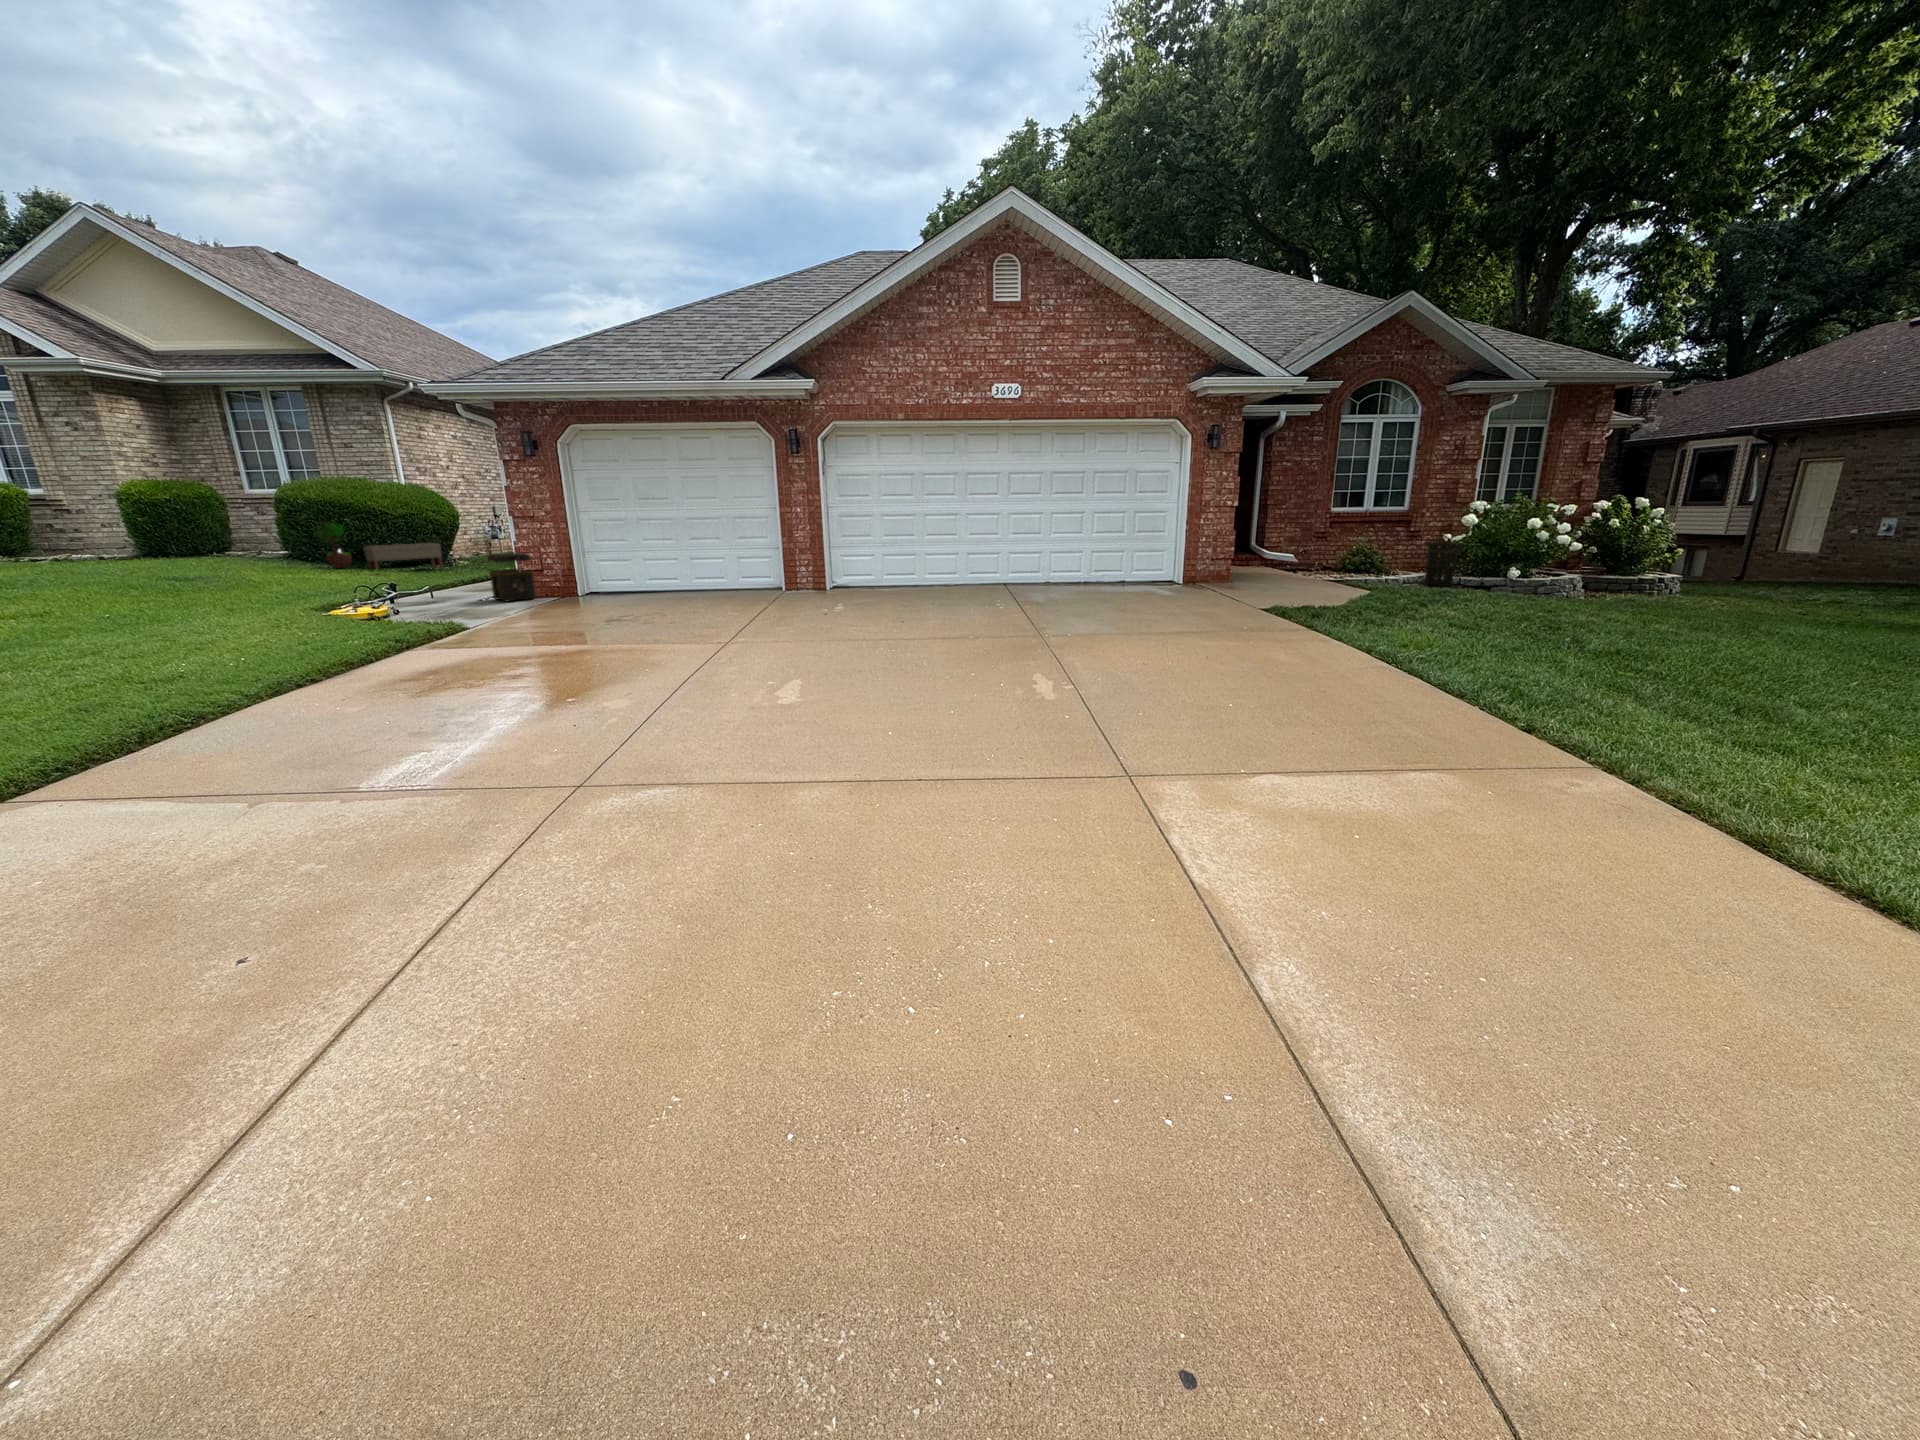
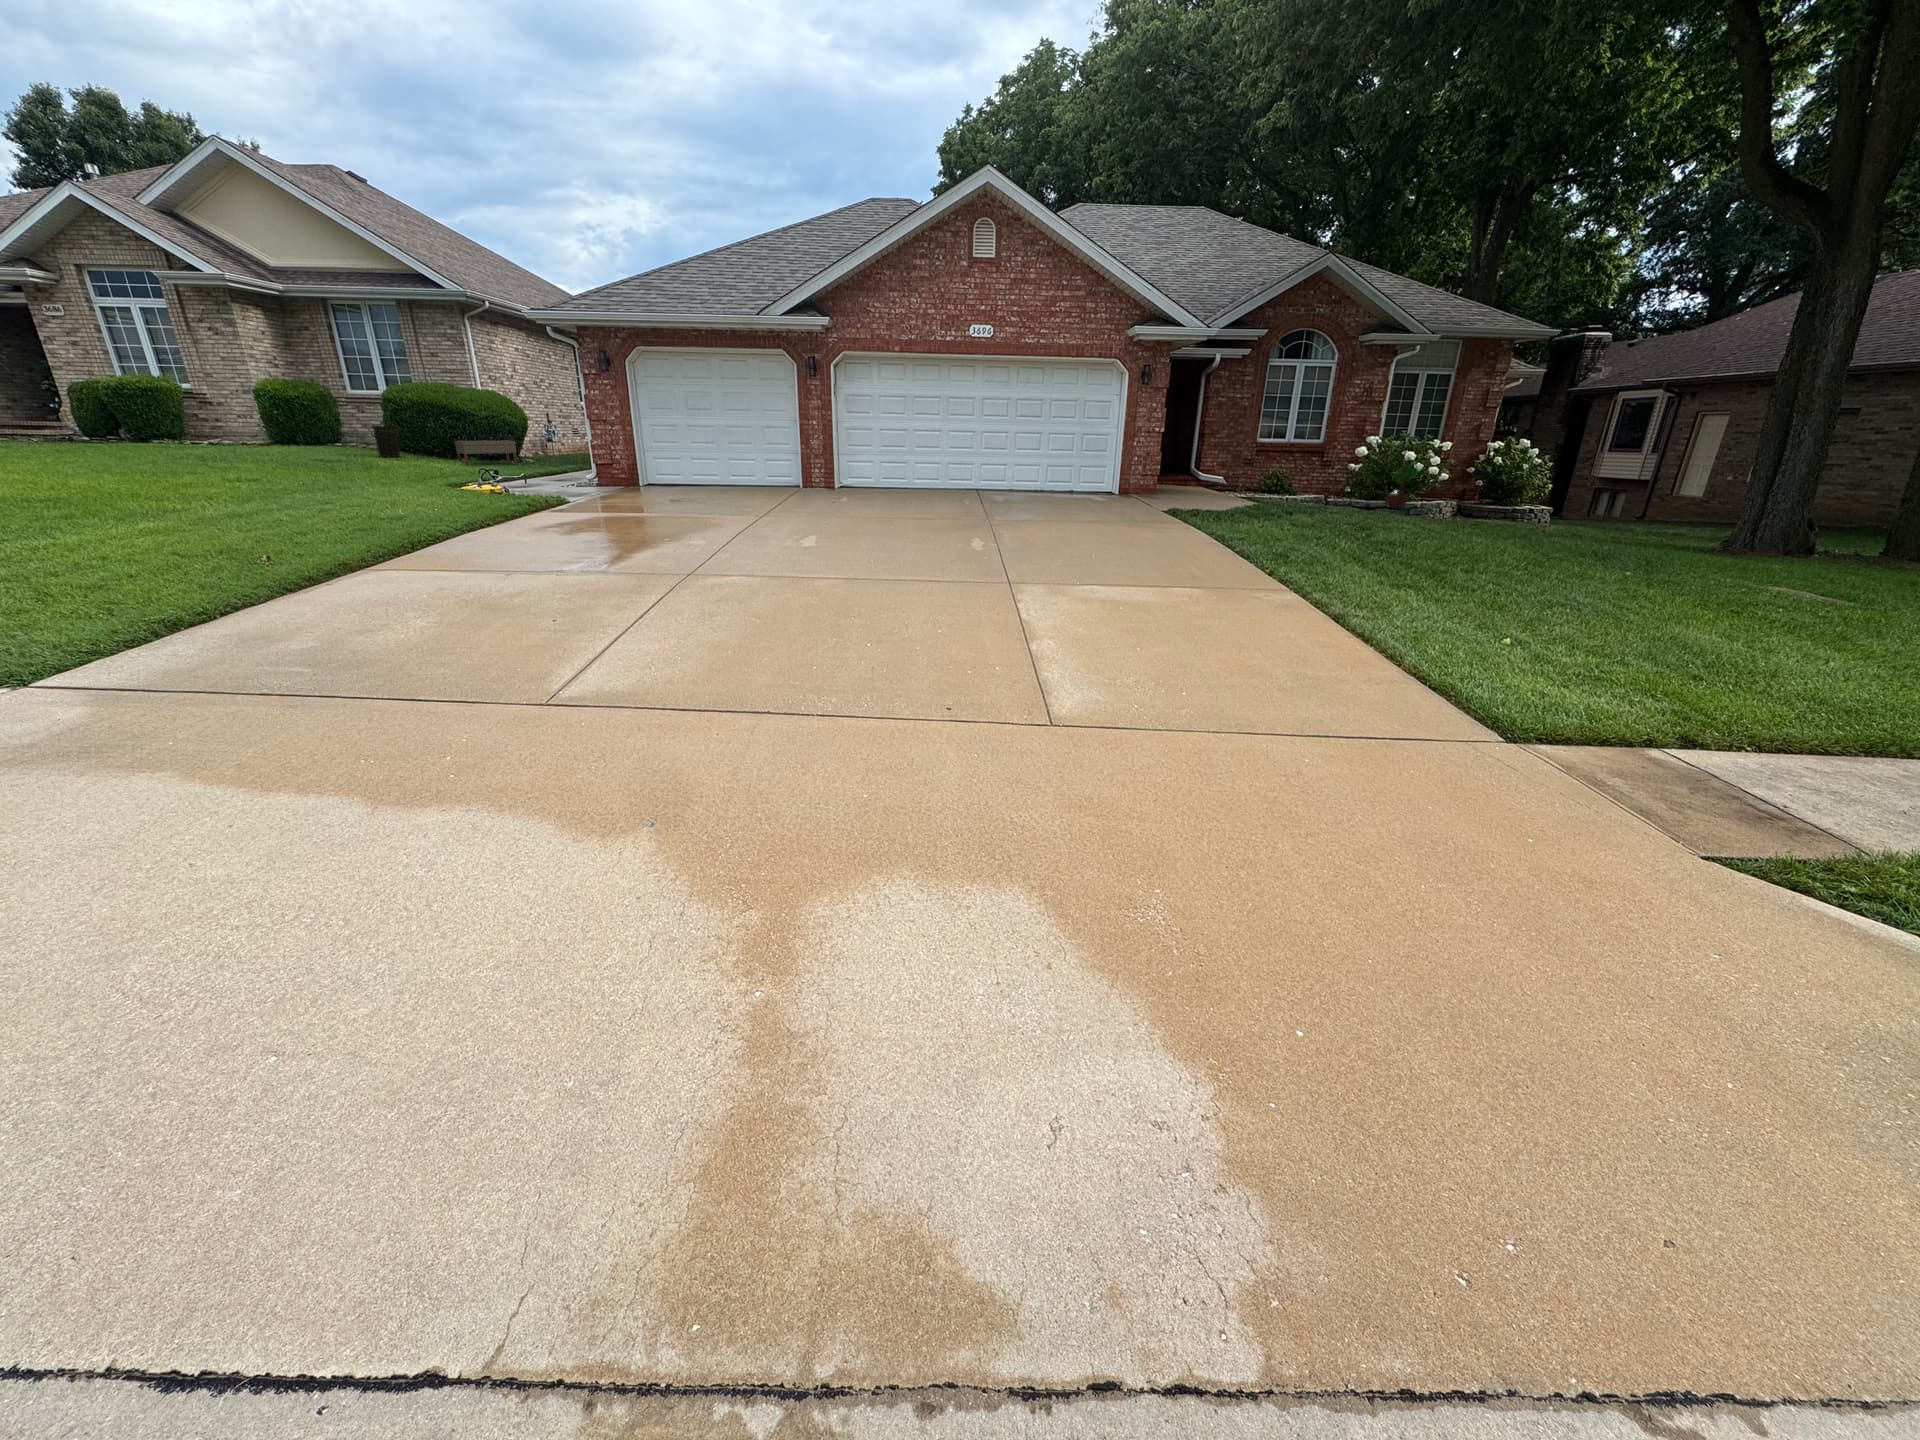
potted tree: present [315,524,352,568] -> present [1386,466,1417,509]
waste bin: present [1425,542,1462,586] -> present [371,425,400,457]
toolbox: present [488,552,536,602] -> none [570,448,606,487]

